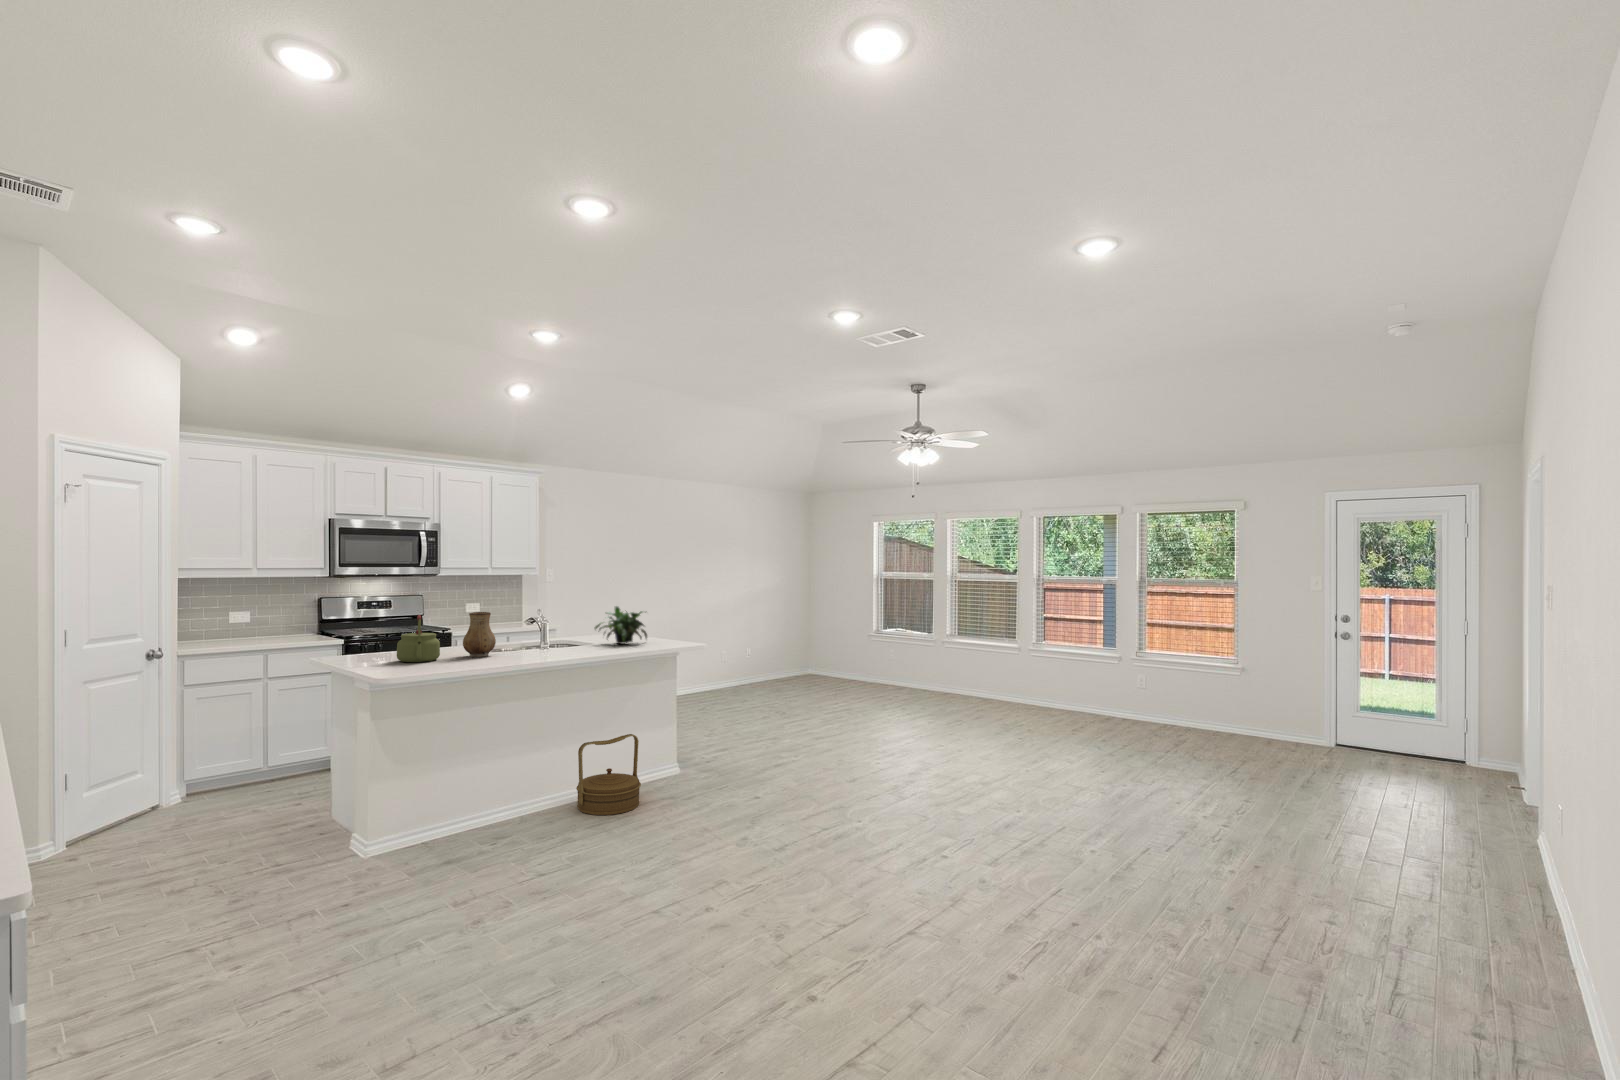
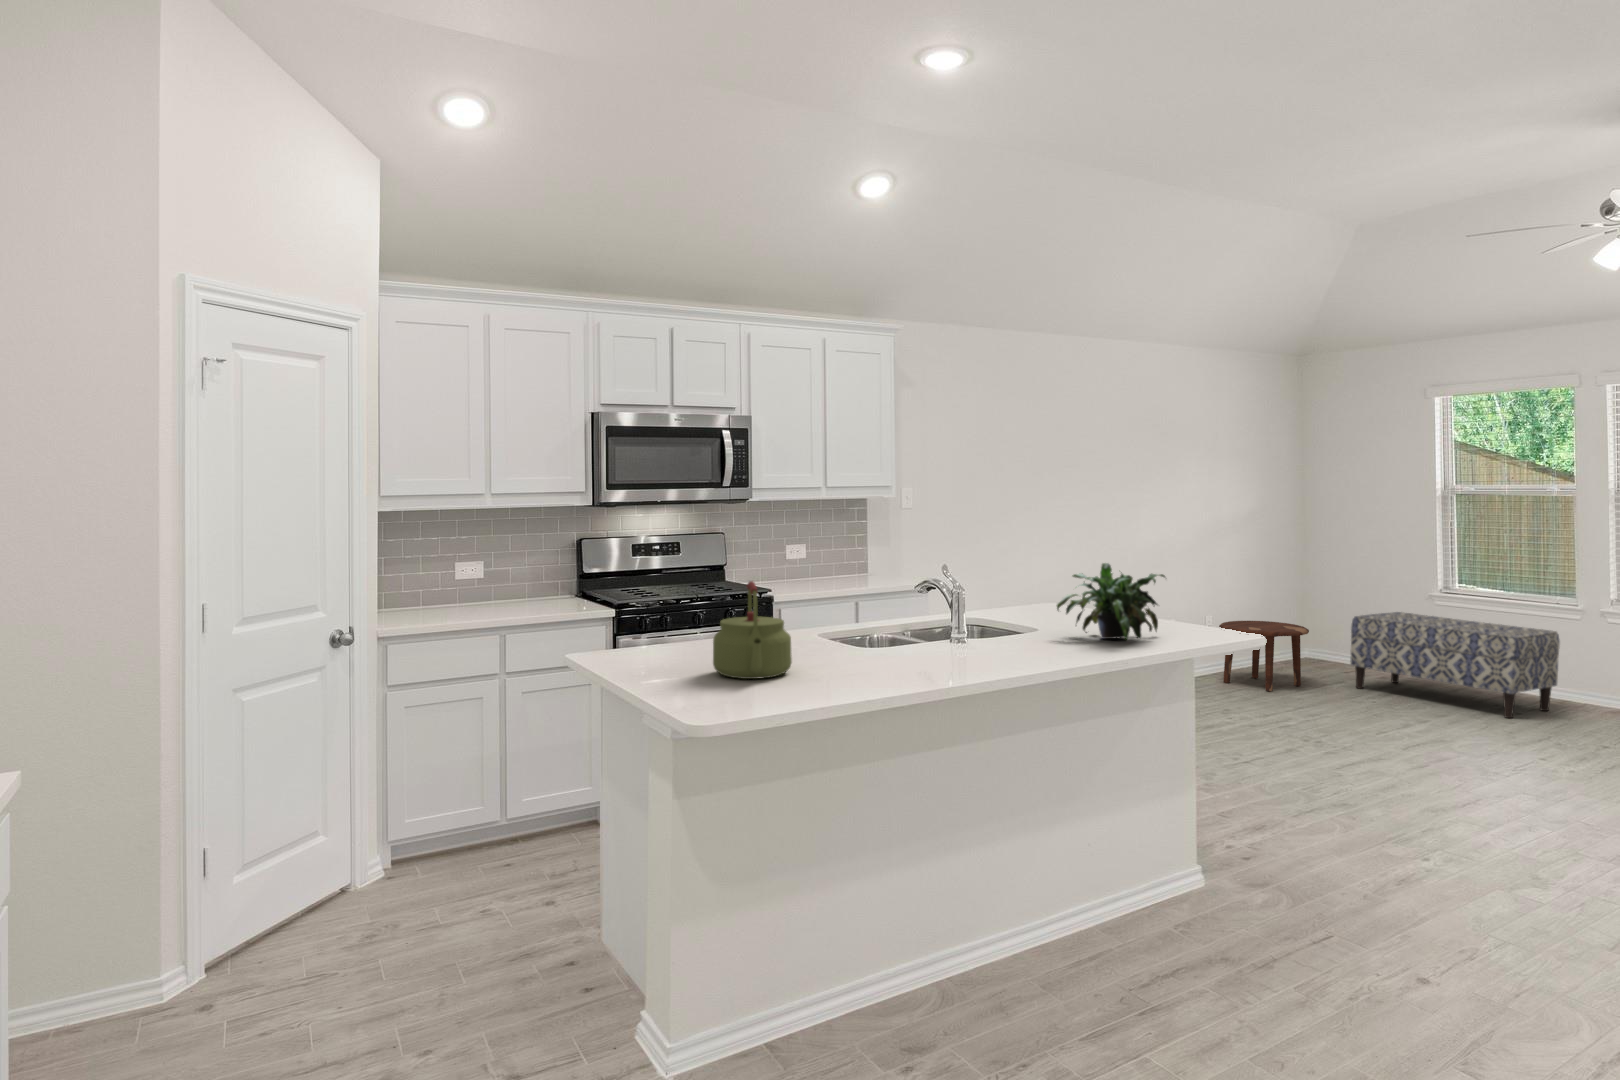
ceramic pitcher: present [463,612,496,657] -> none [830,575,891,667]
bench: none [821,638,915,692] -> present [1351,612,1560,718]
side table: none [751,646,798,686] -> present [1219,621,1309,691]
woven basket: present [576,734,641,815] -> none [1061,840,1202,1027]

